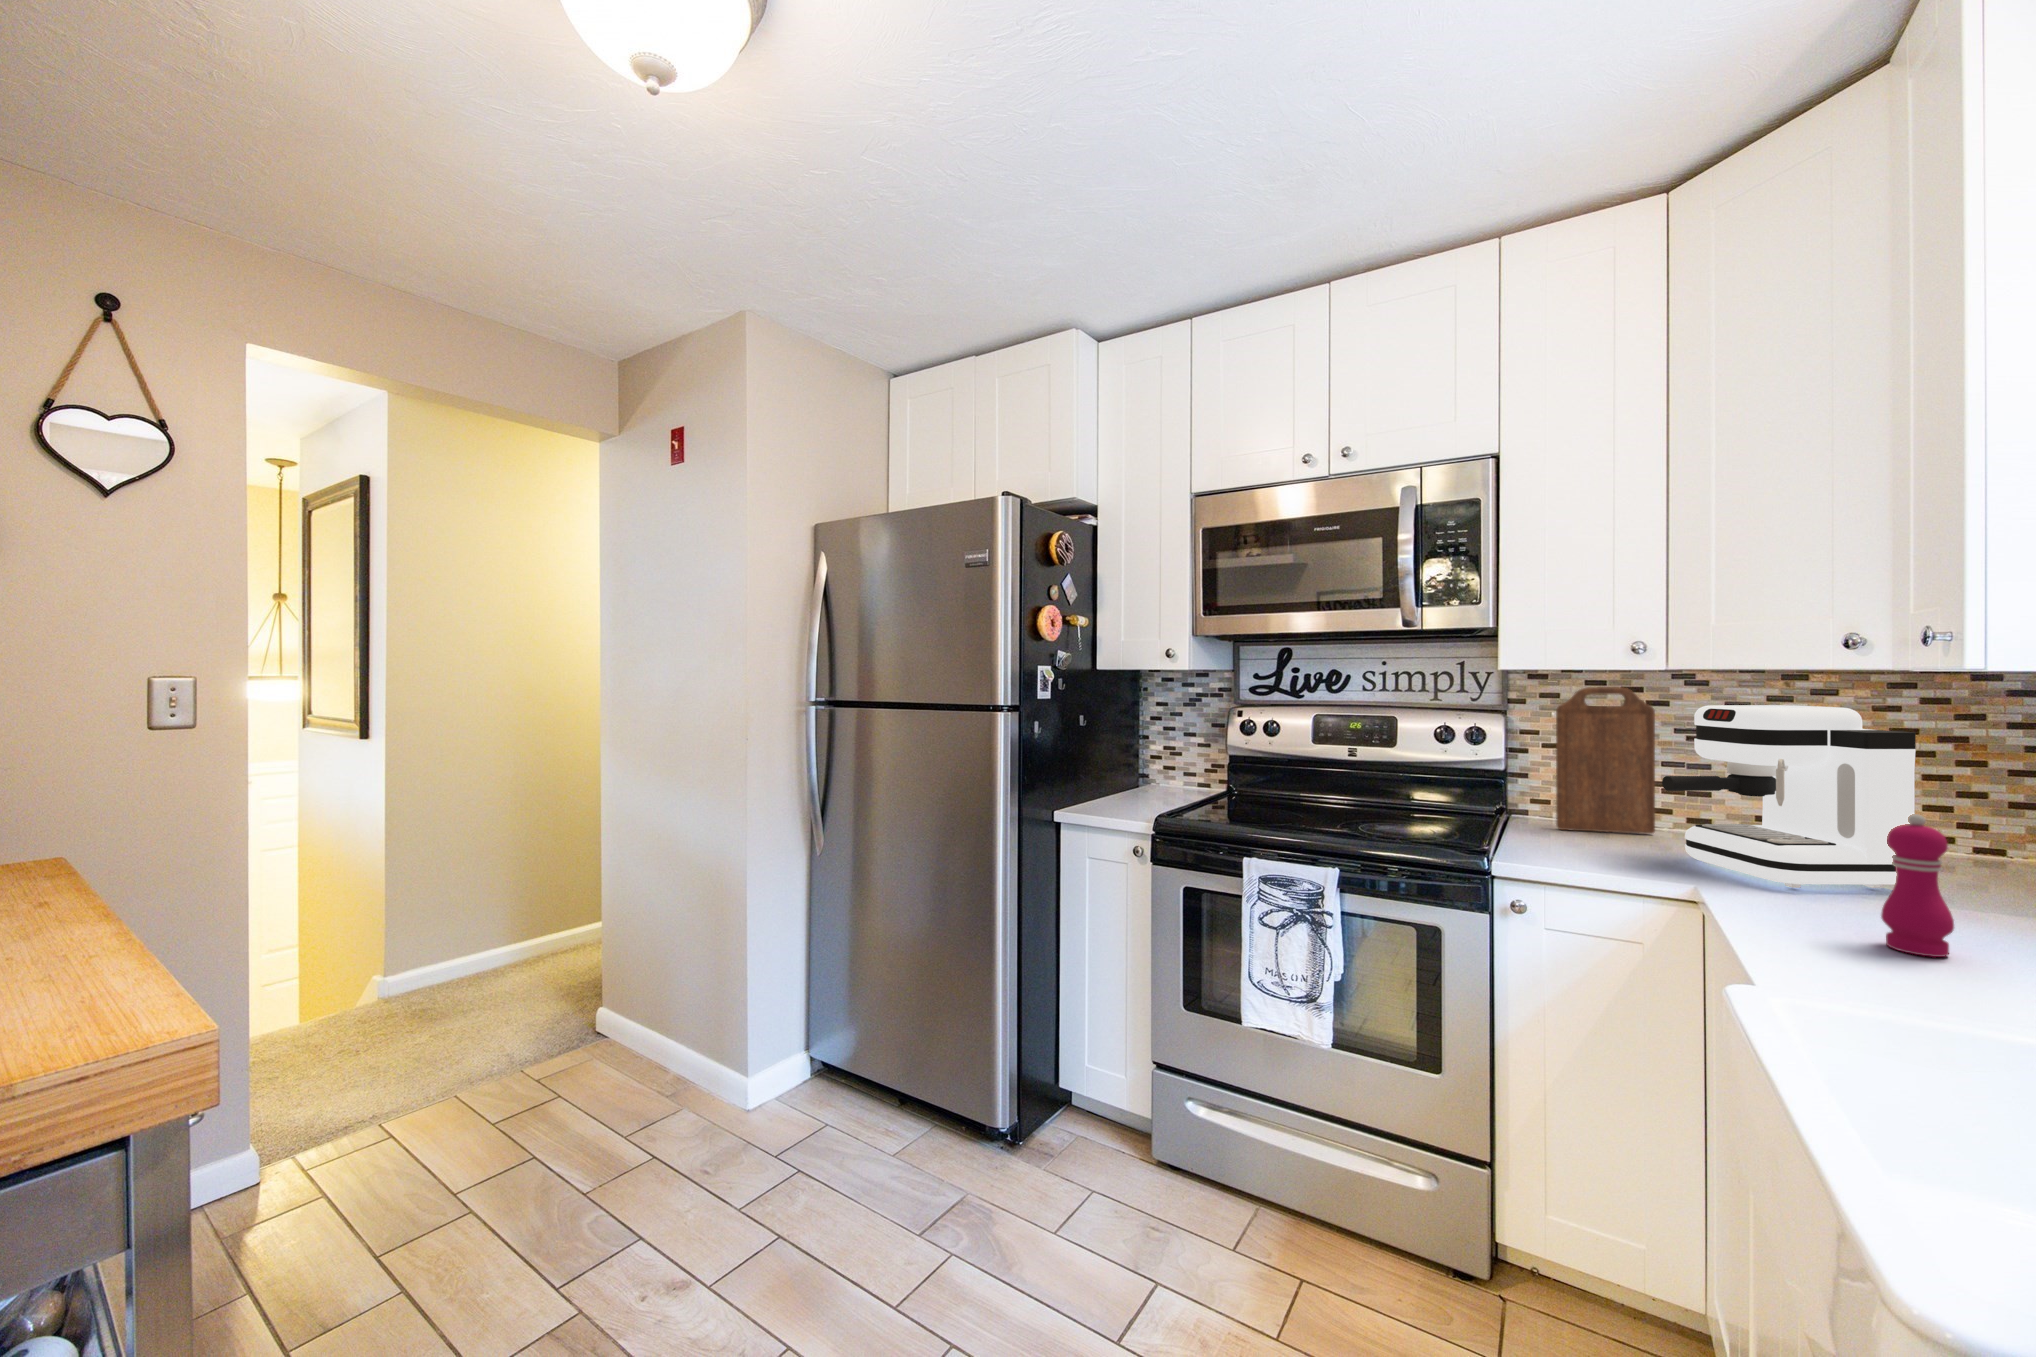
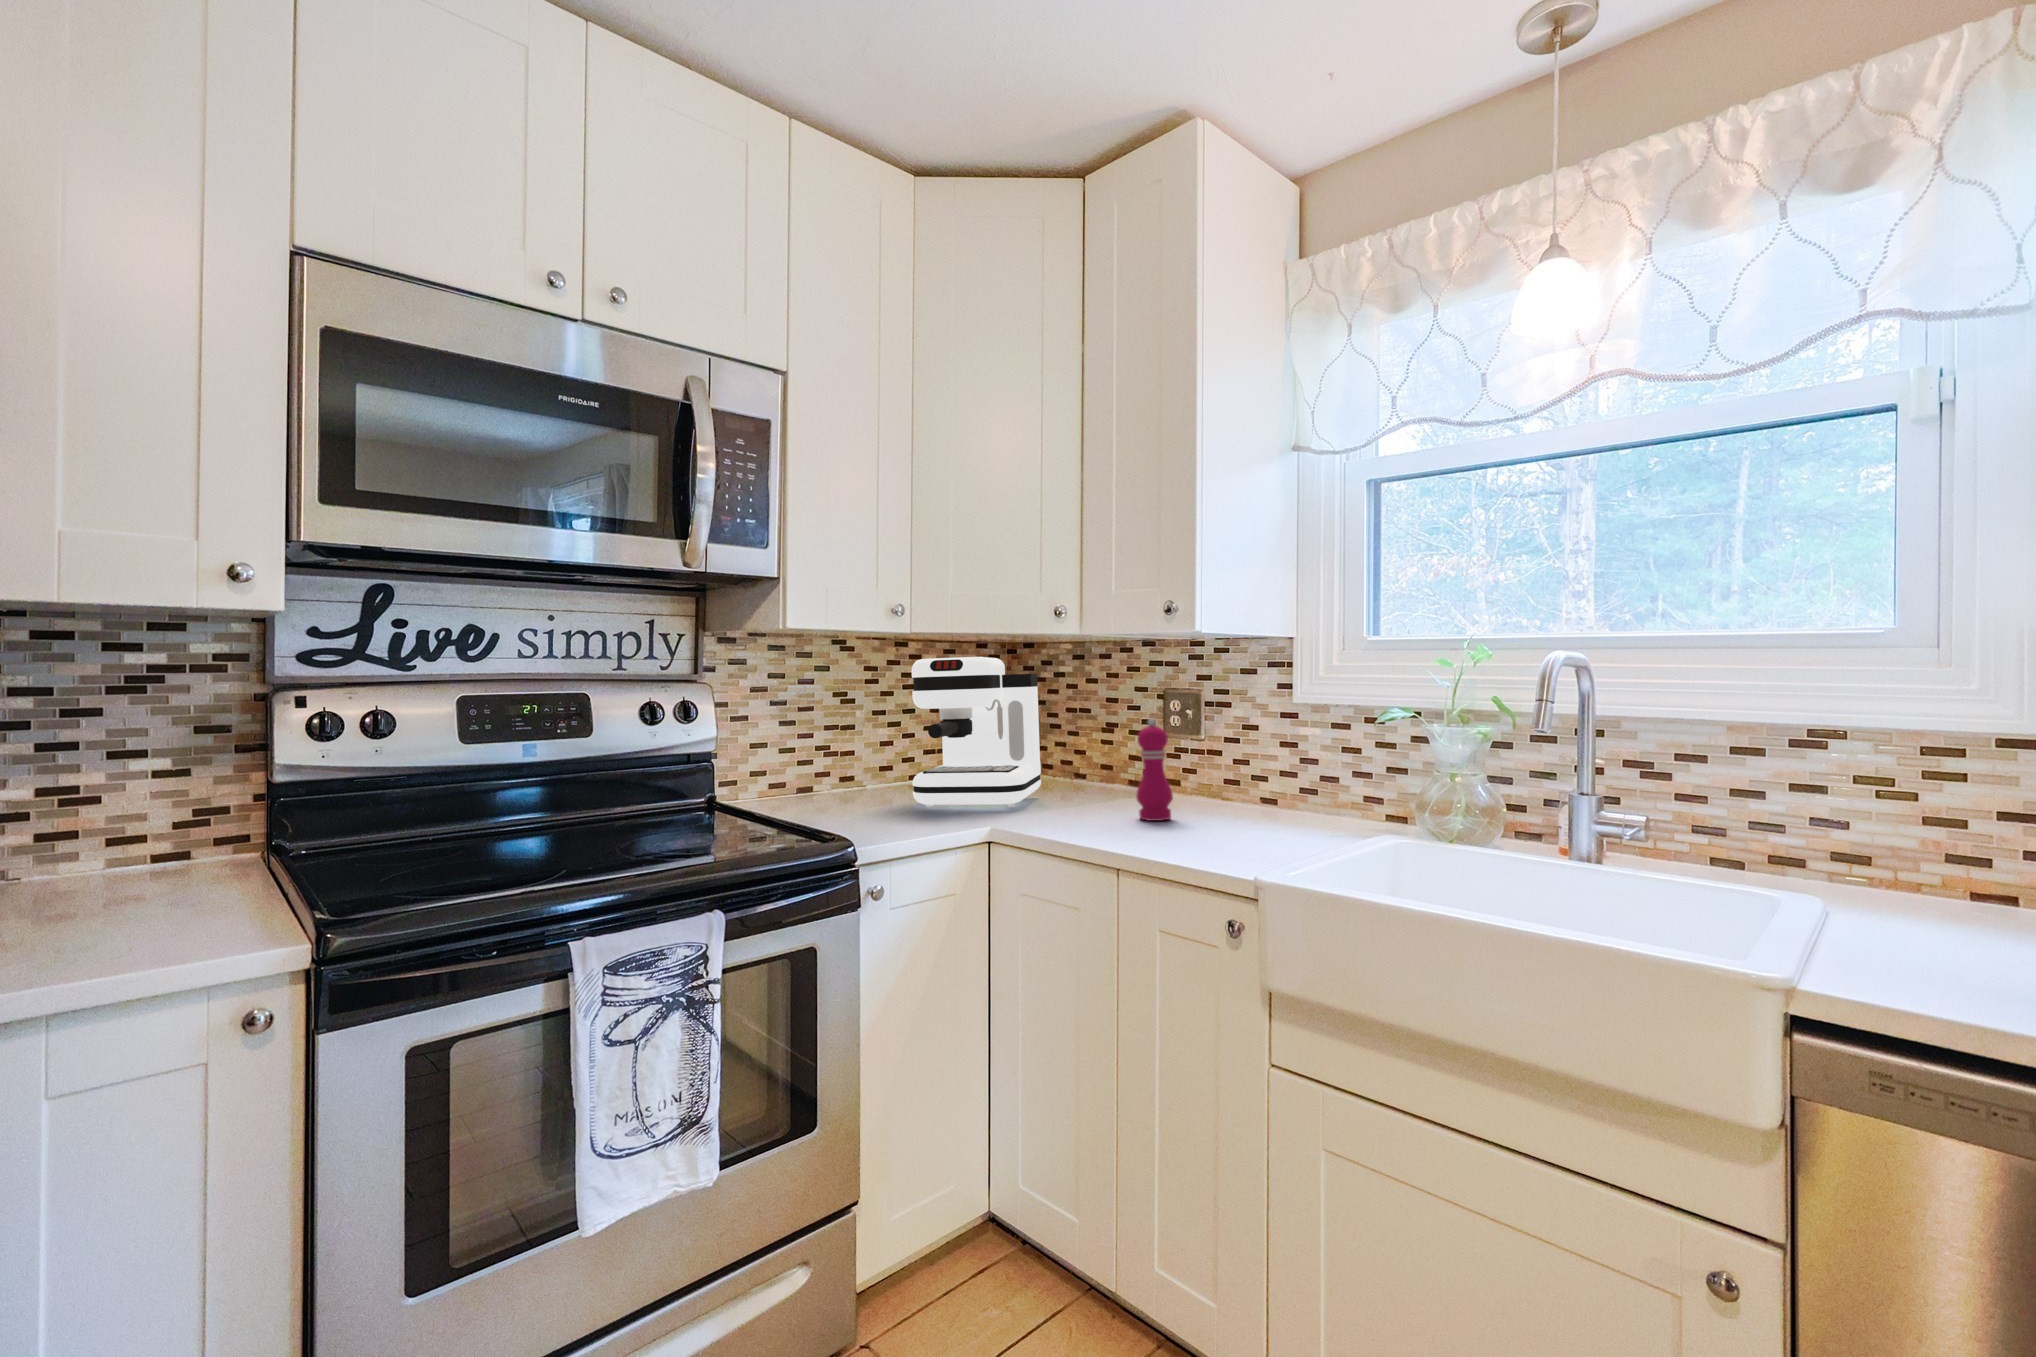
cutting board: present [1556,687,1655,834] -> none [769,648,836,810]

